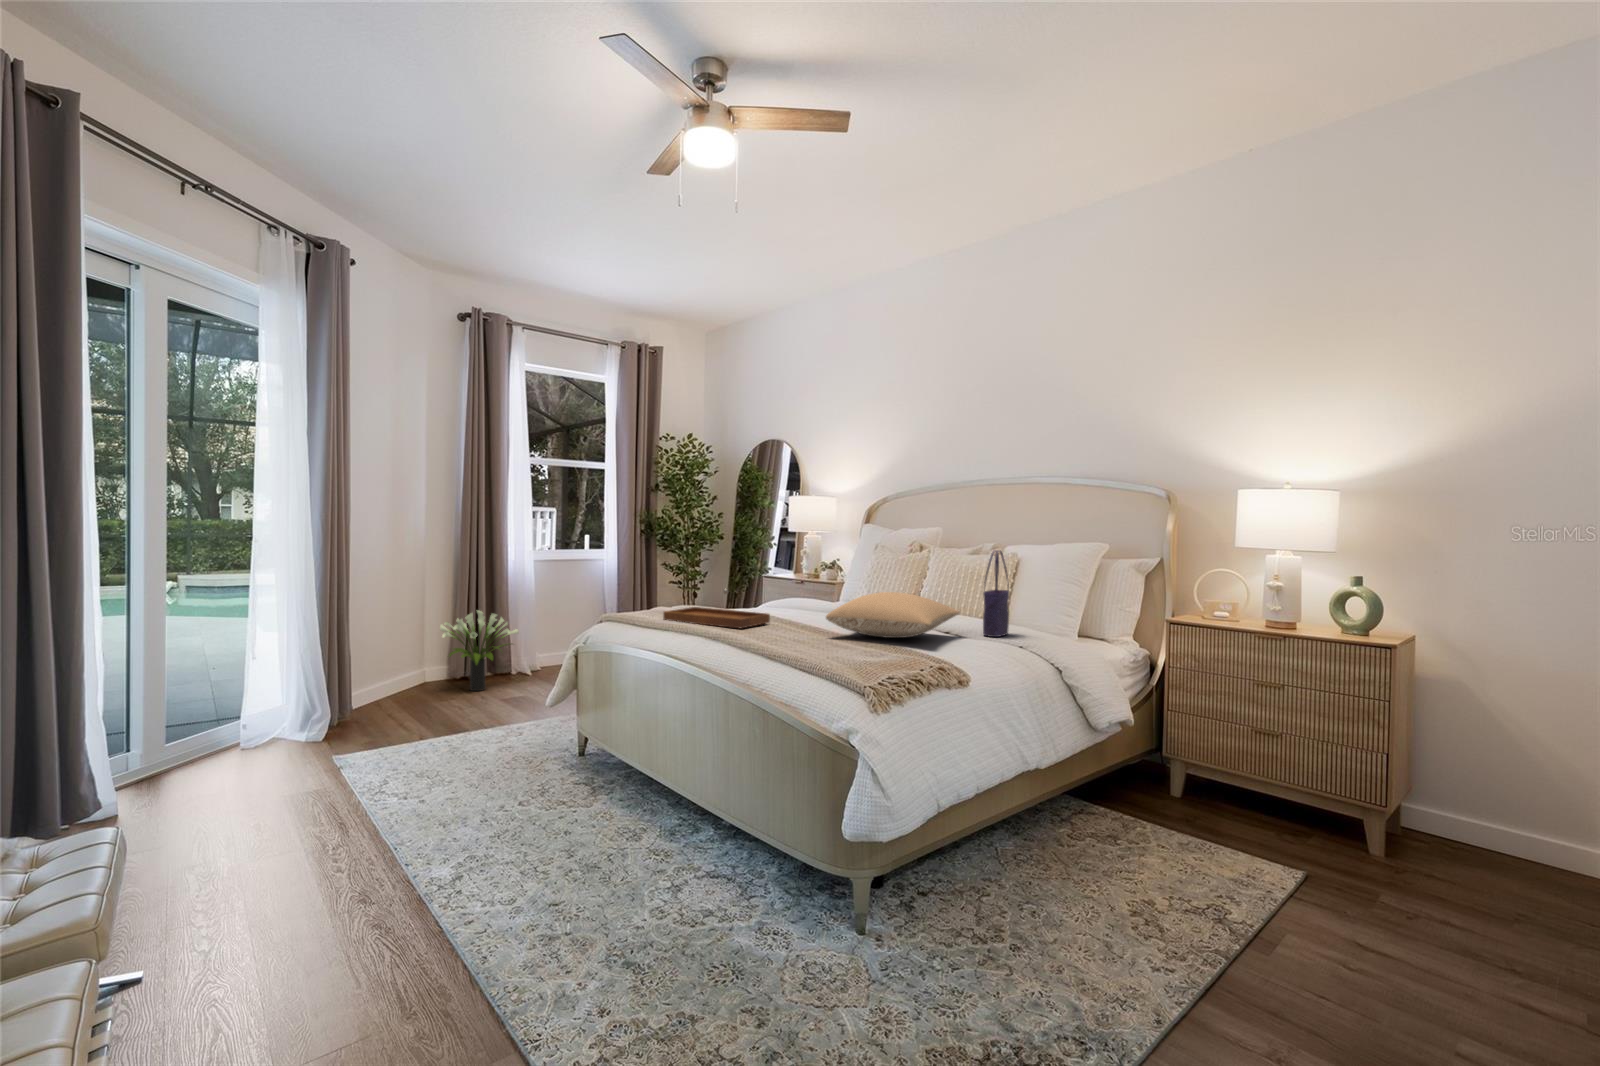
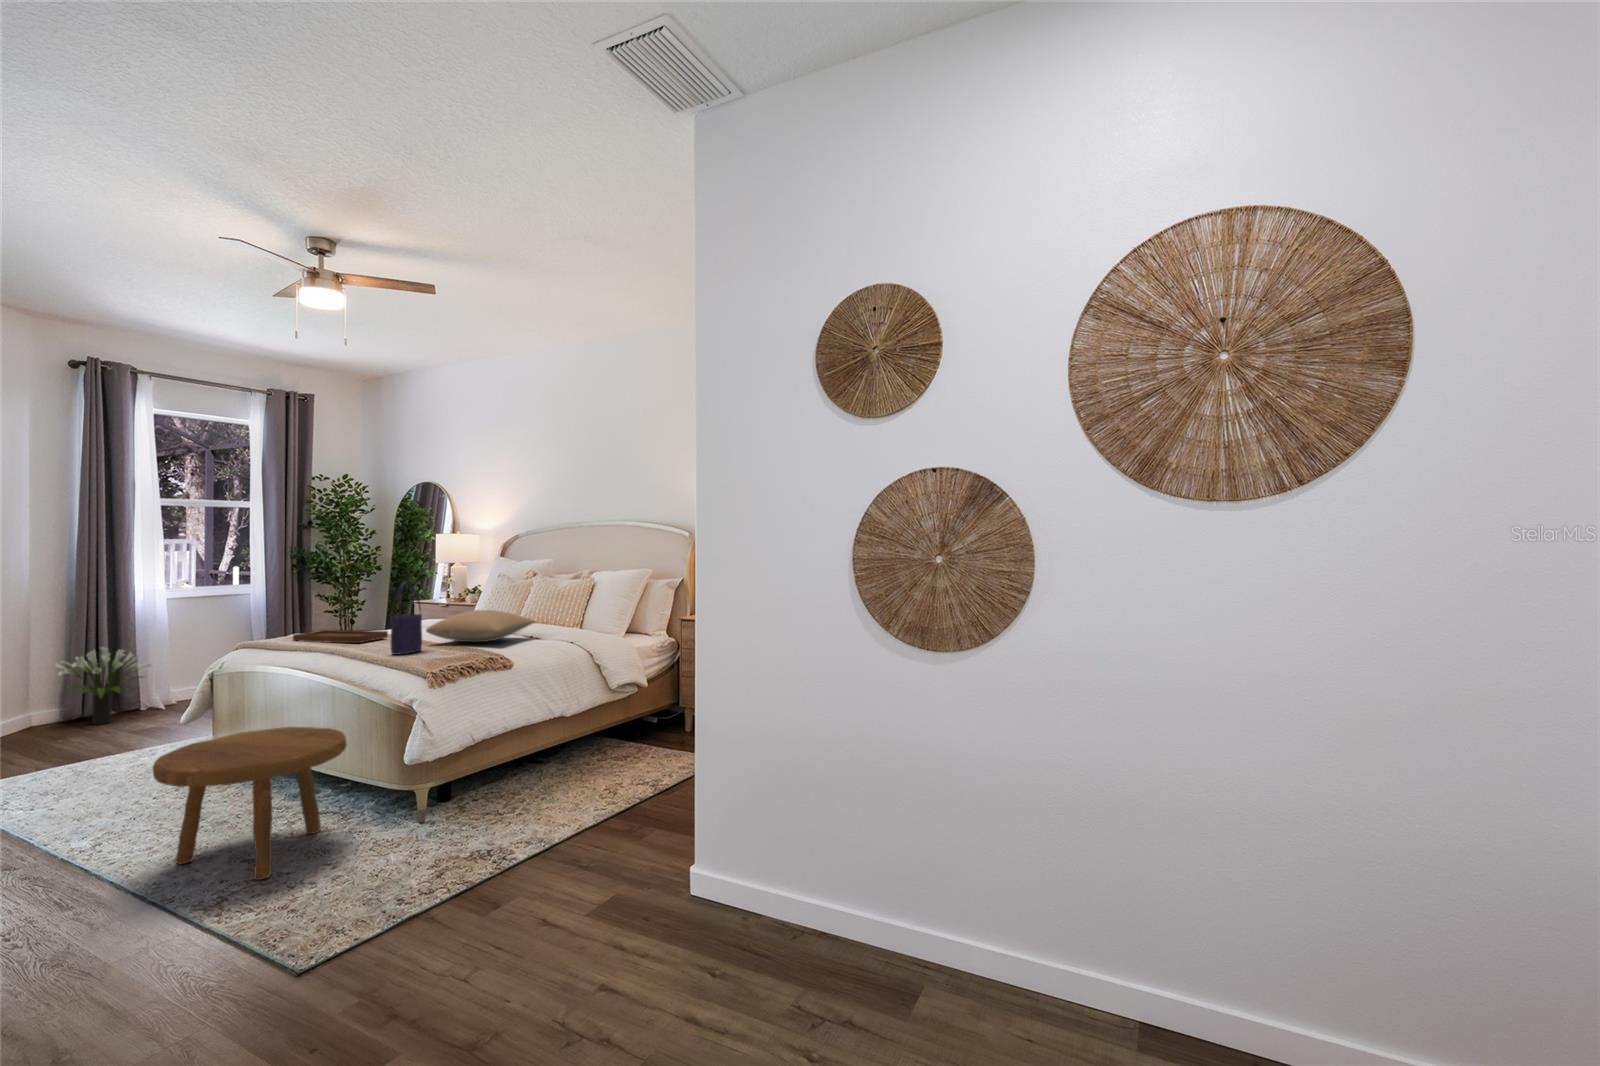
tote bag: present [983,551,1009,637] -> present [391,582,422,655]
footstool: none [525,747,762,1004] -> present [153,727,347,880]

